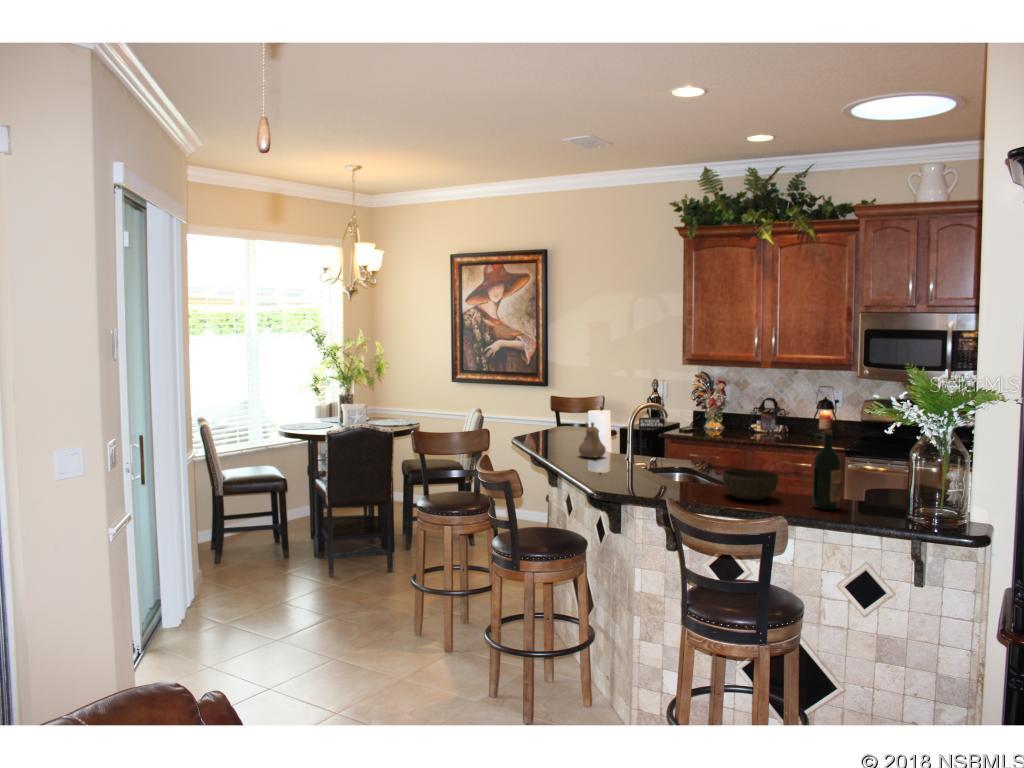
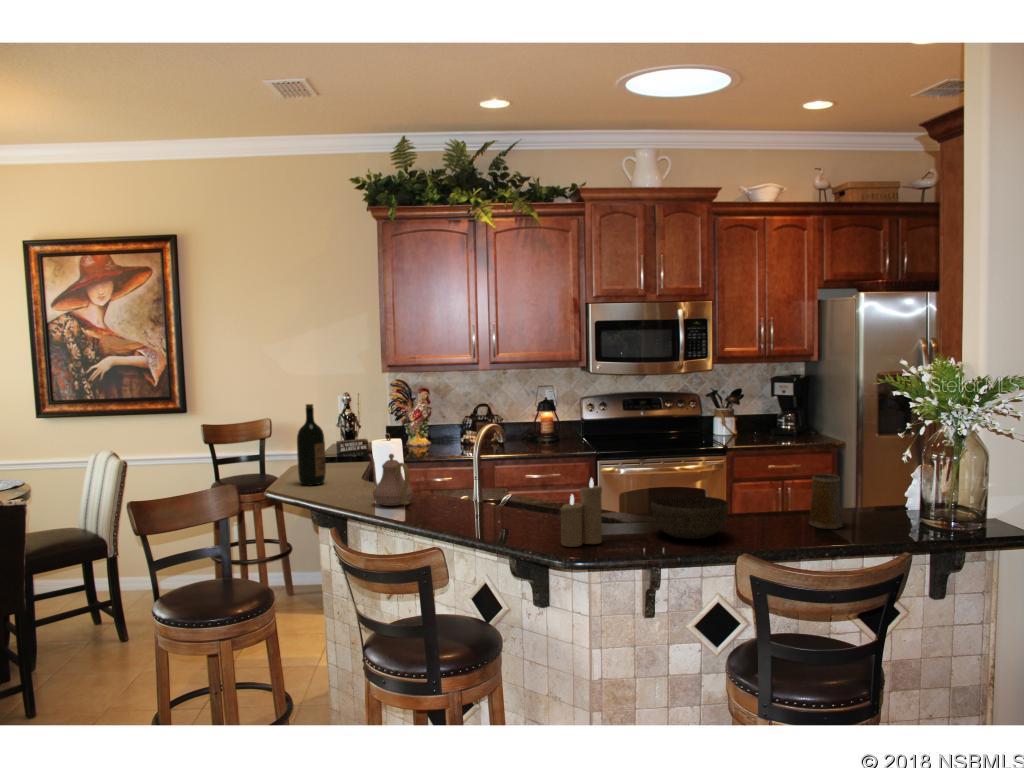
wine bottle: present [813,430,841,510] -> present [297,404,326,485]
candle: none [651,448,682,492] -> present [560,478,602,547]
mug: none [860,469,893,511] -> present [809,474,843,529]

